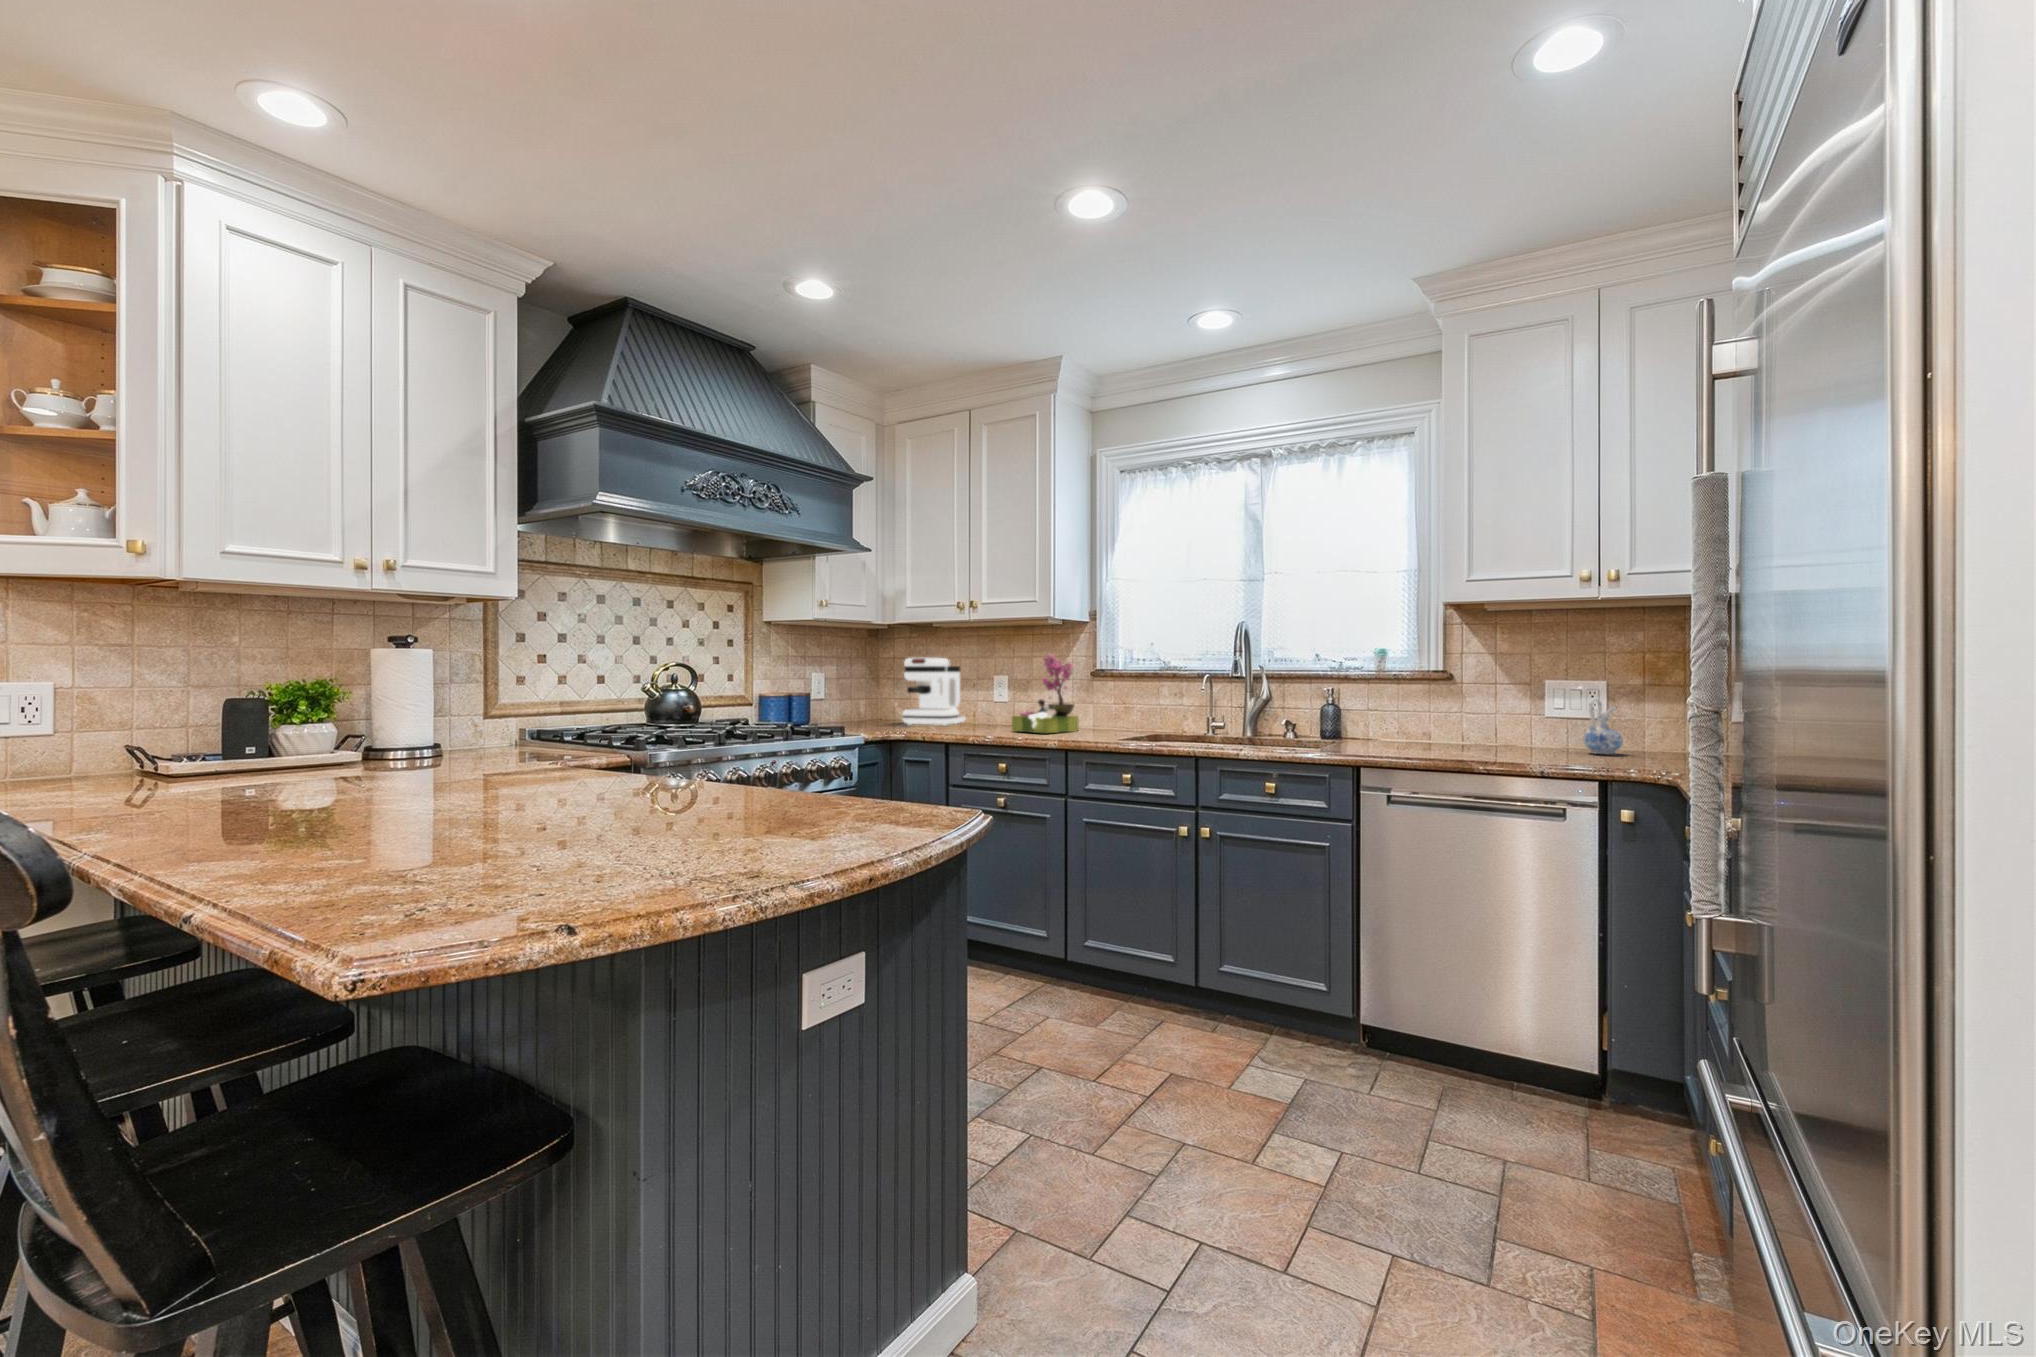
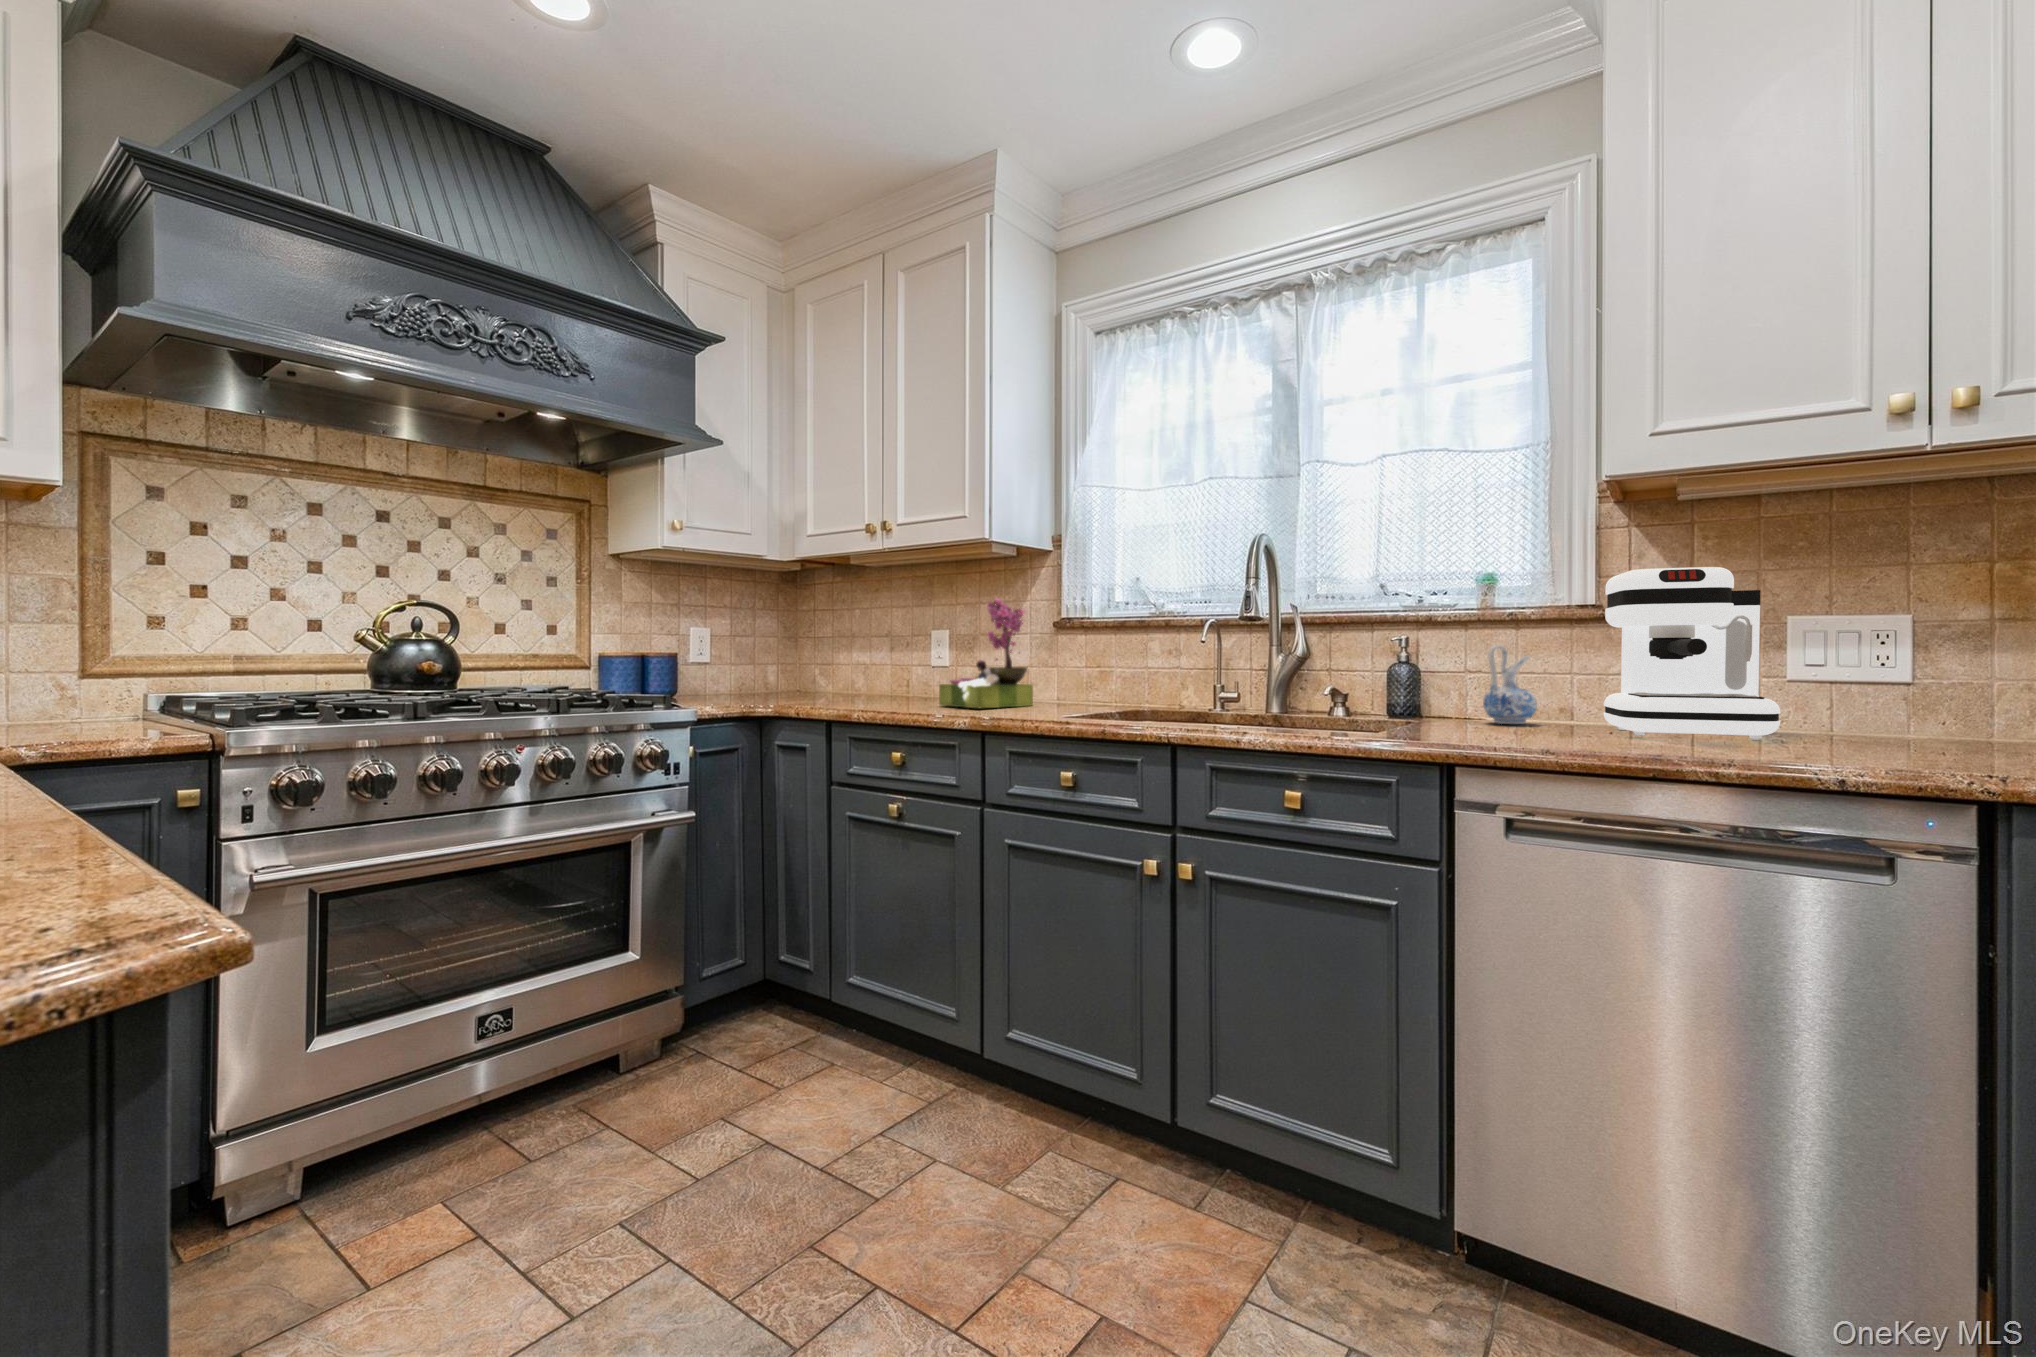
coffee maker: present [903,658,965,726] -> present [1604,567,1780,739]
ceramic pitcher: present [1583,699,1623,754] -> present [1483,645,1537,724]

